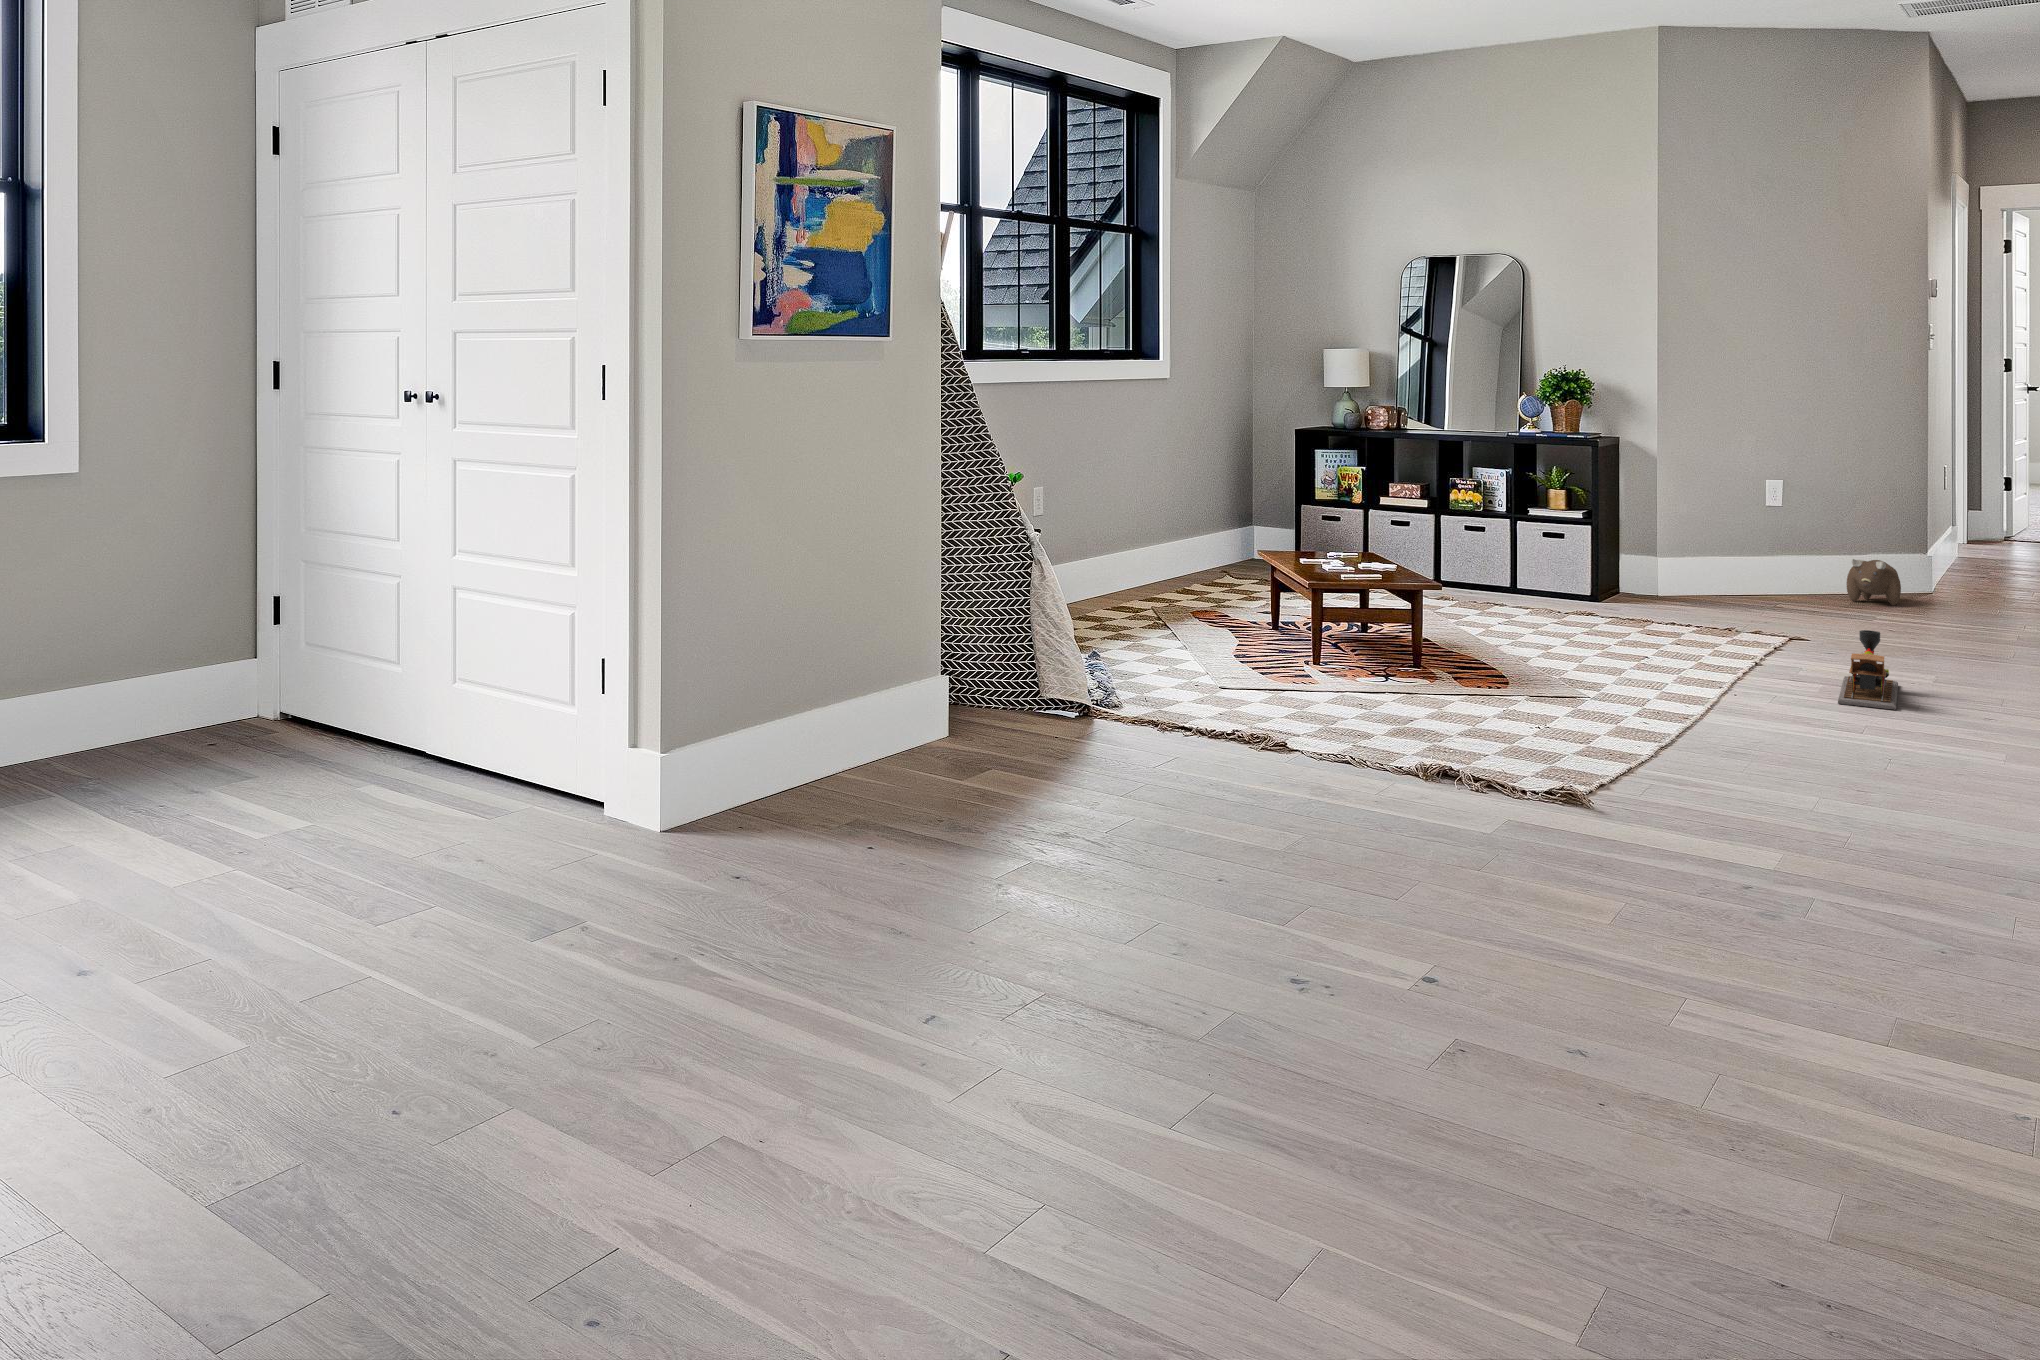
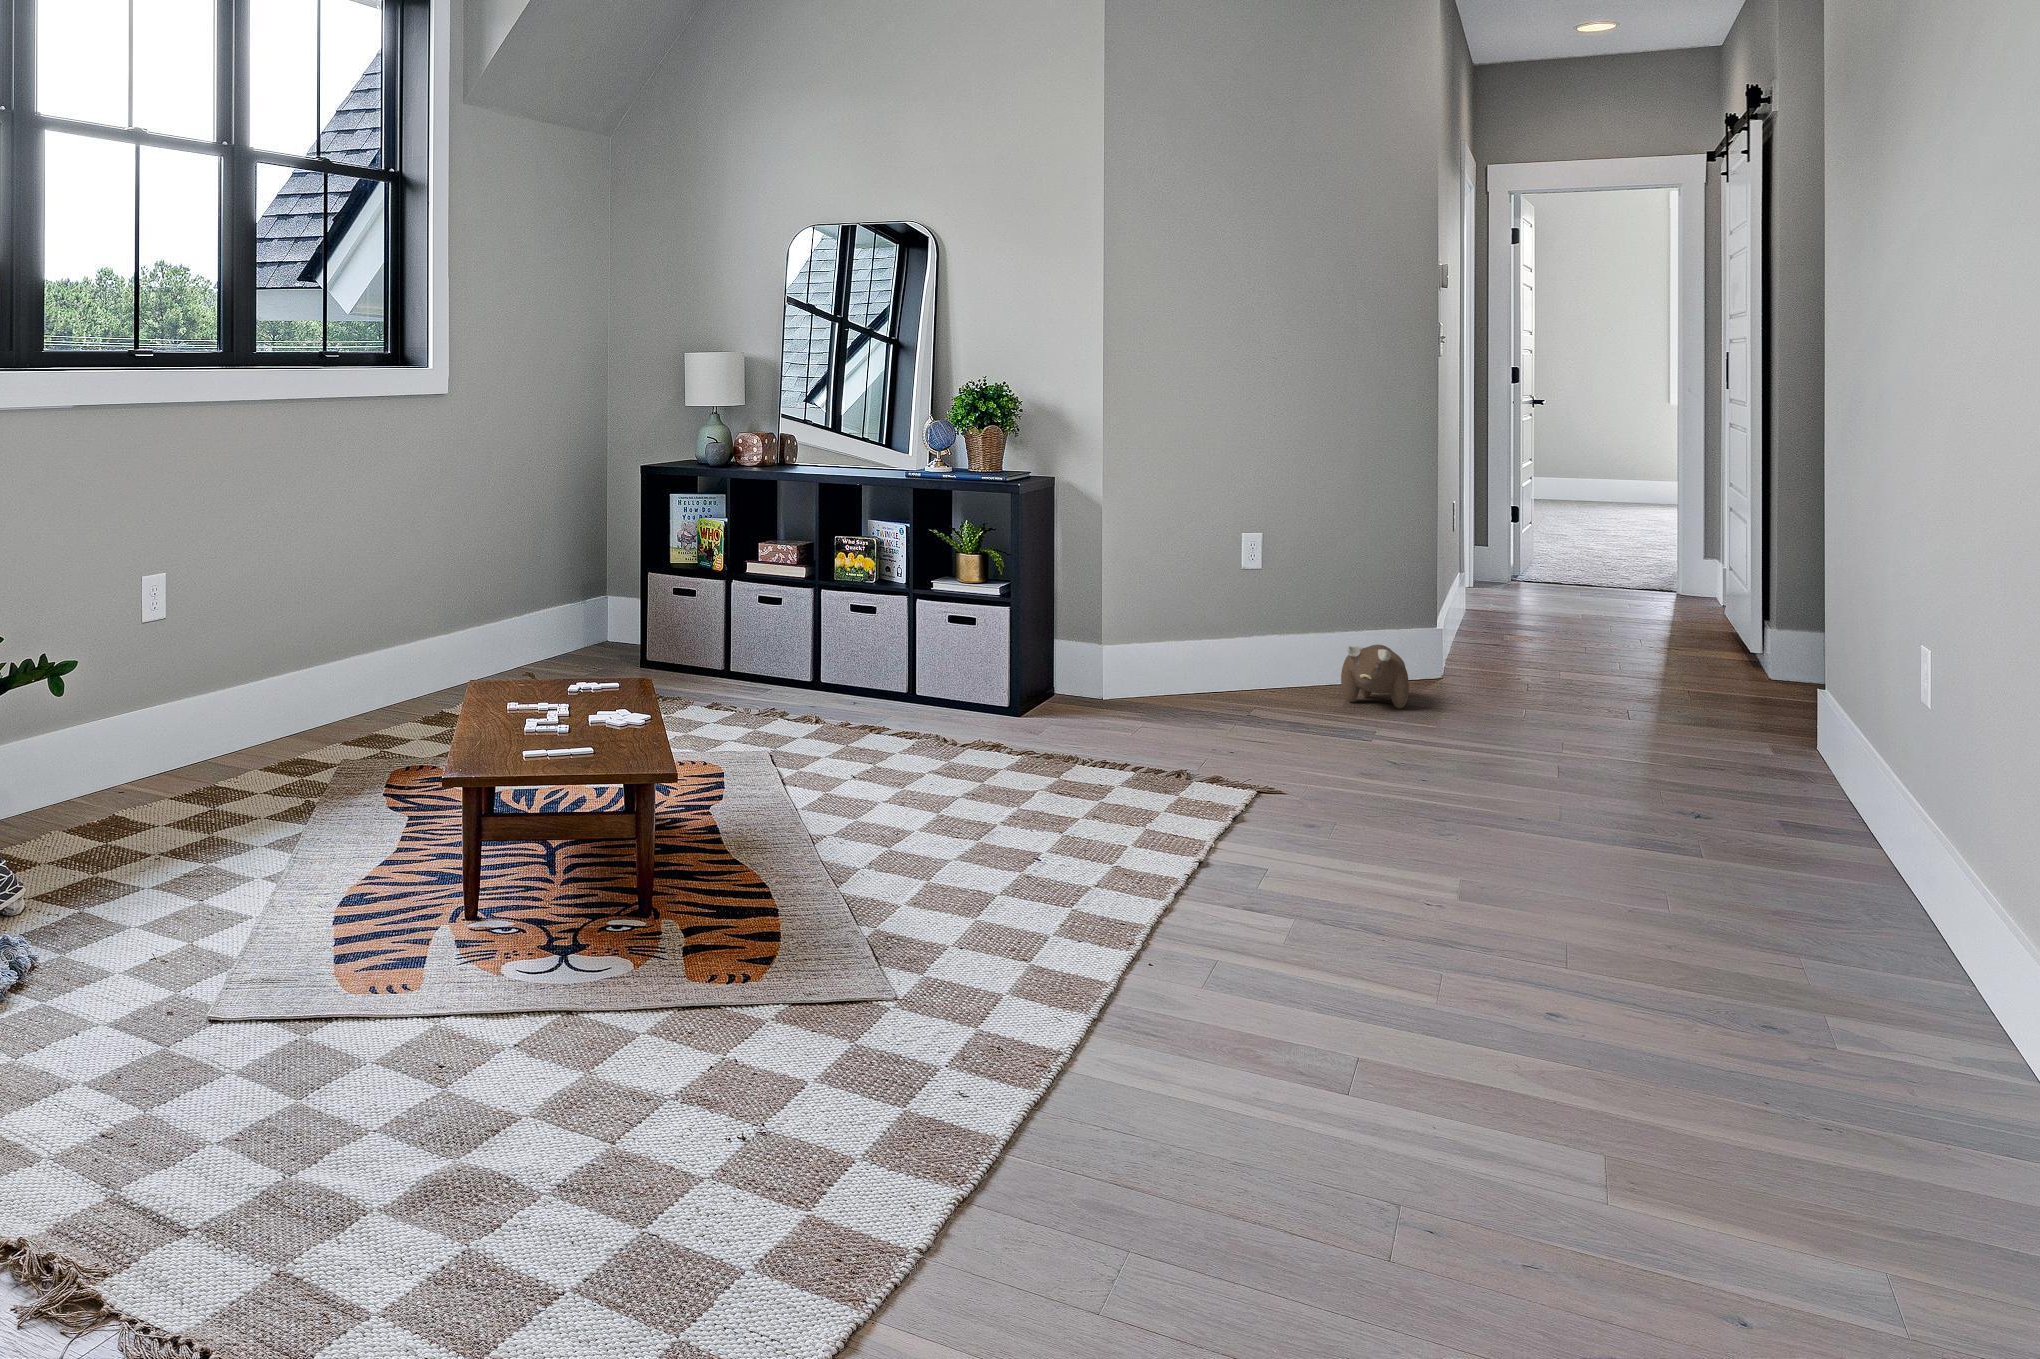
toy train: present [1838,630,1898,710] -> none [1325,834,1421,1007]

